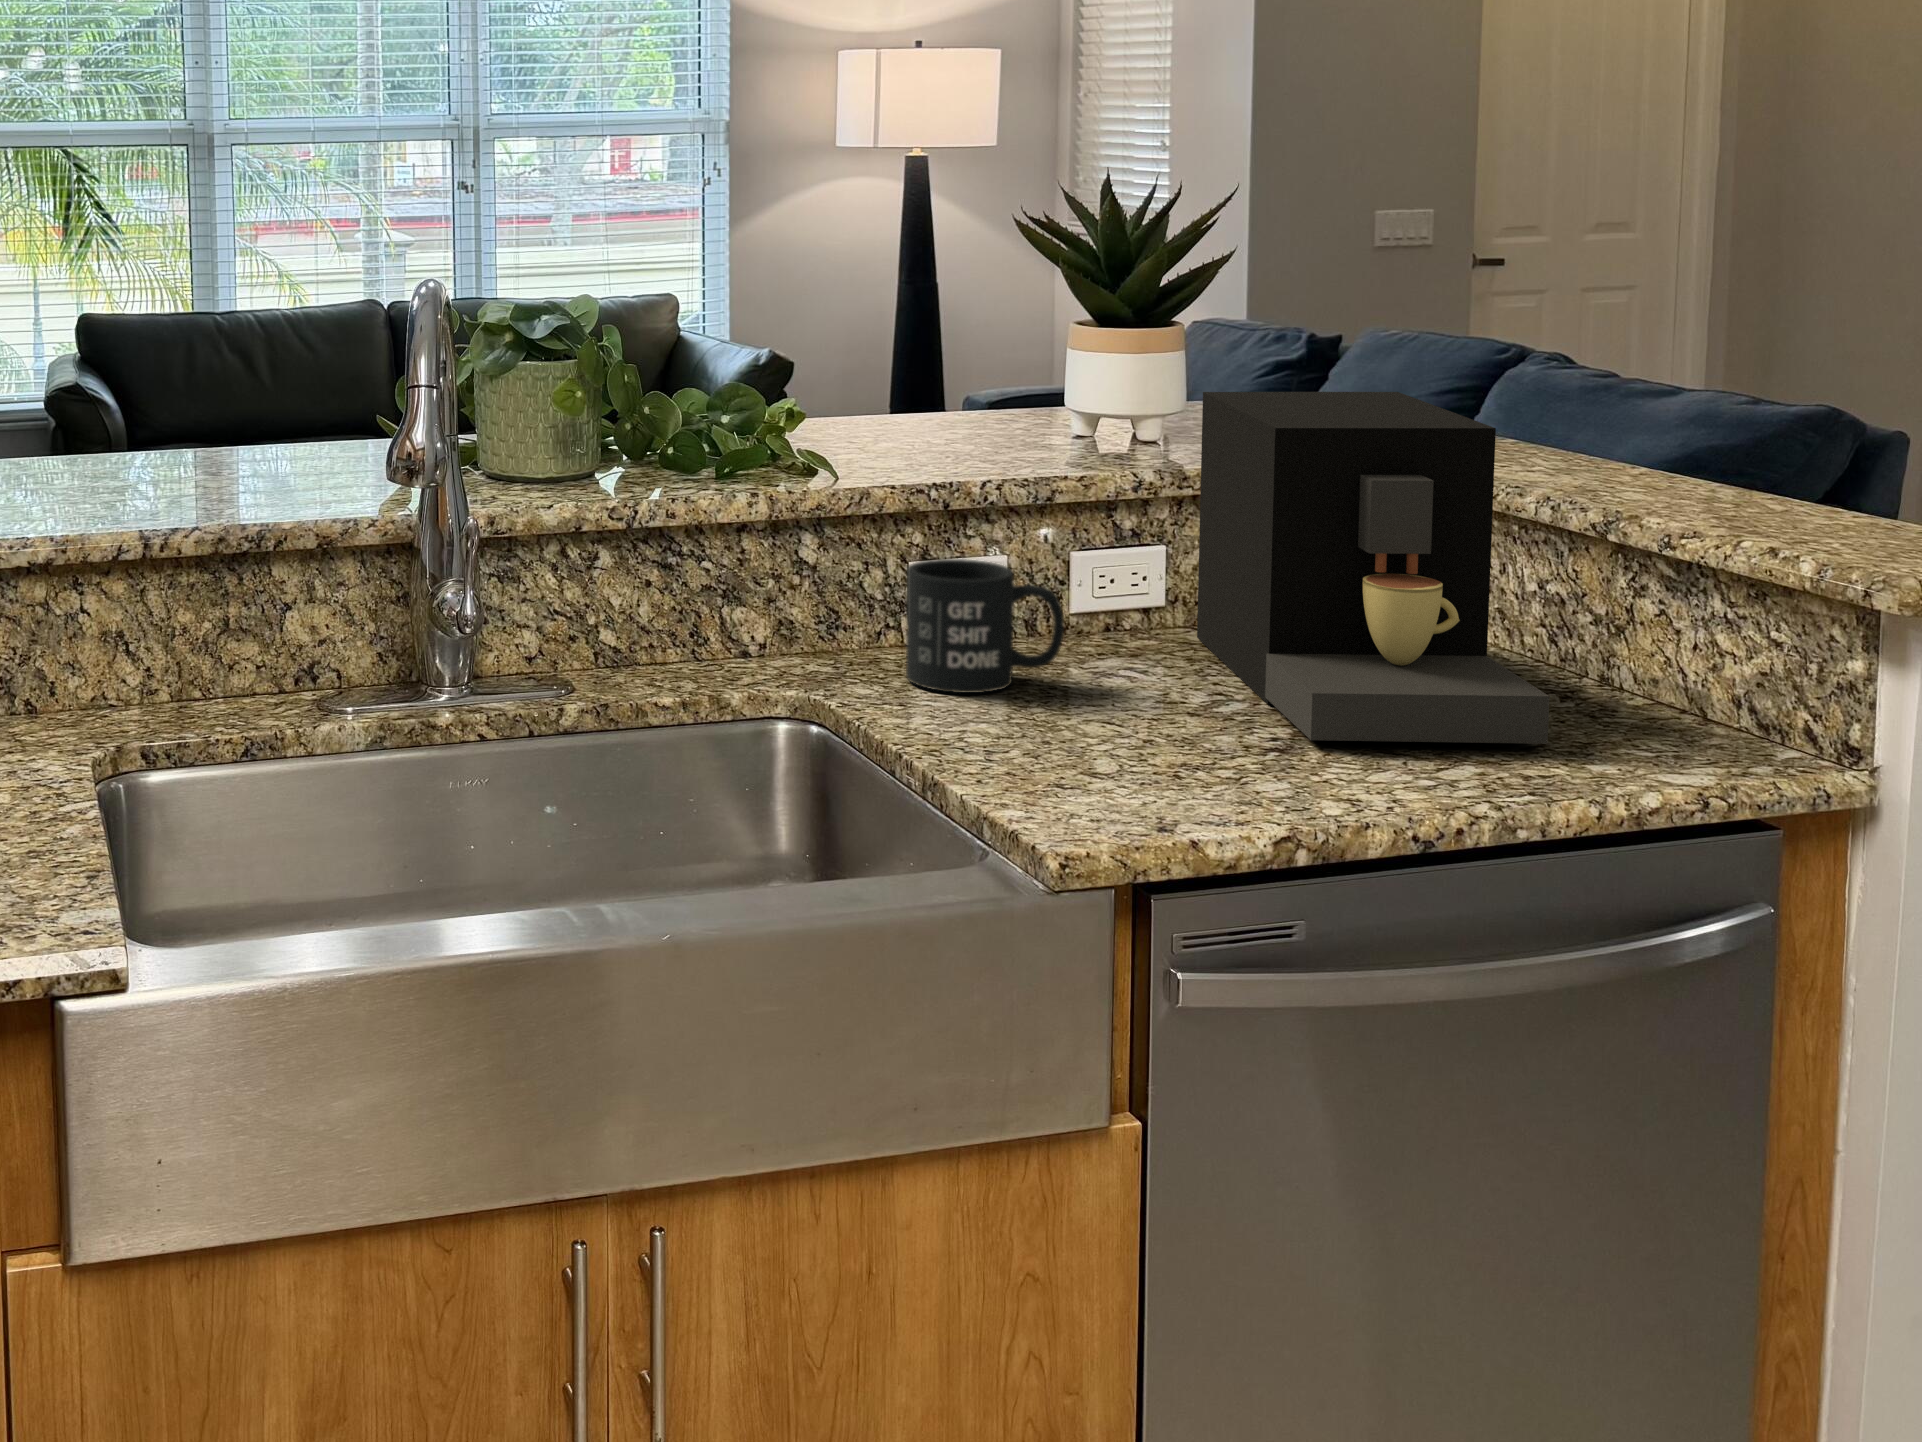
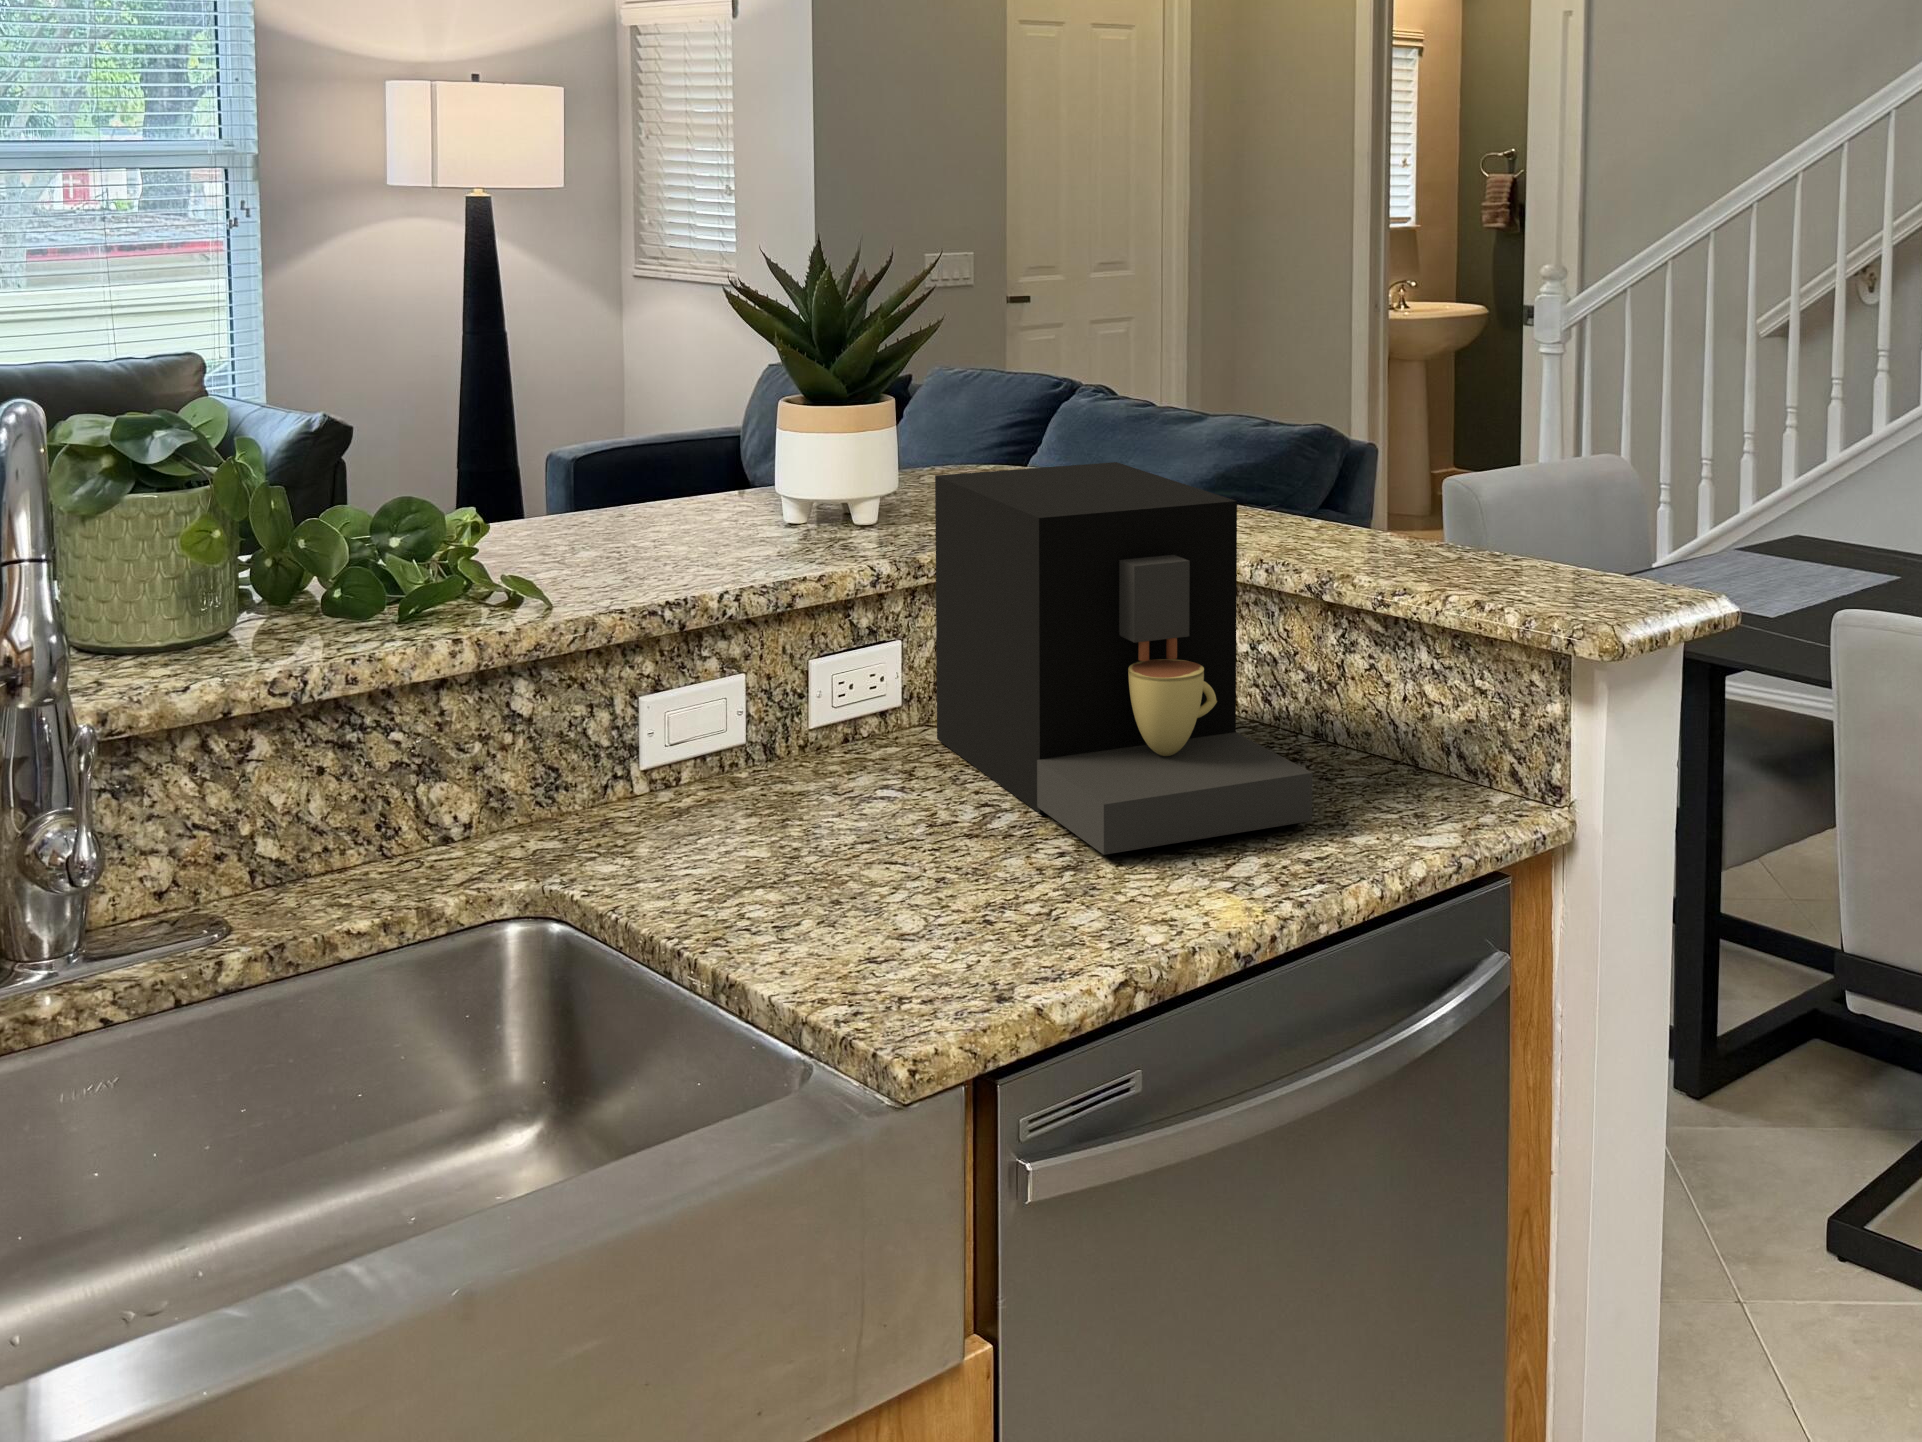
mug: present [906,559,1064,693] -> none [646,691,825,853]

